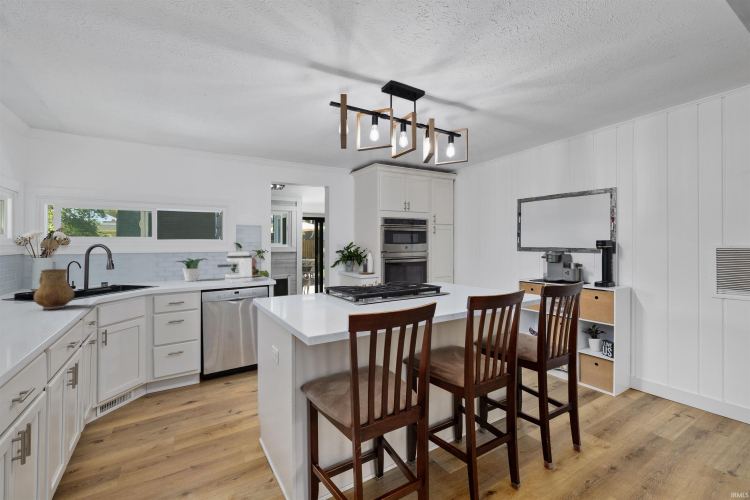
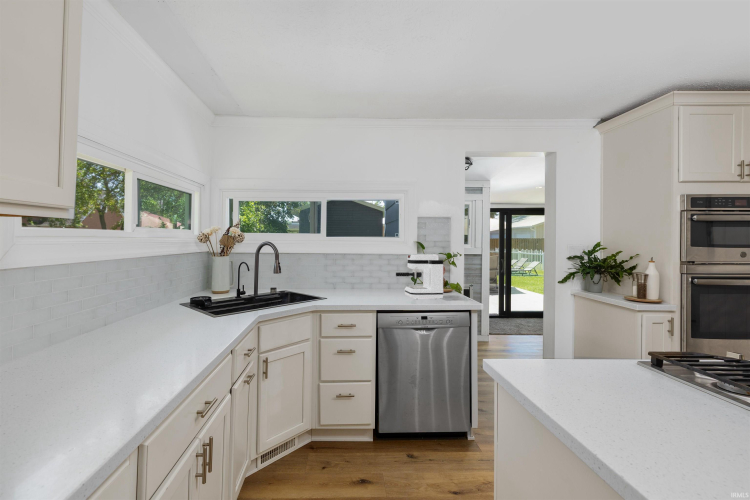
potted plant: present [177,258,207,281] -> none [344,262,384,293]
ceramic pitcher: present [34,269,74,309] -> none [196,273,236,326]

